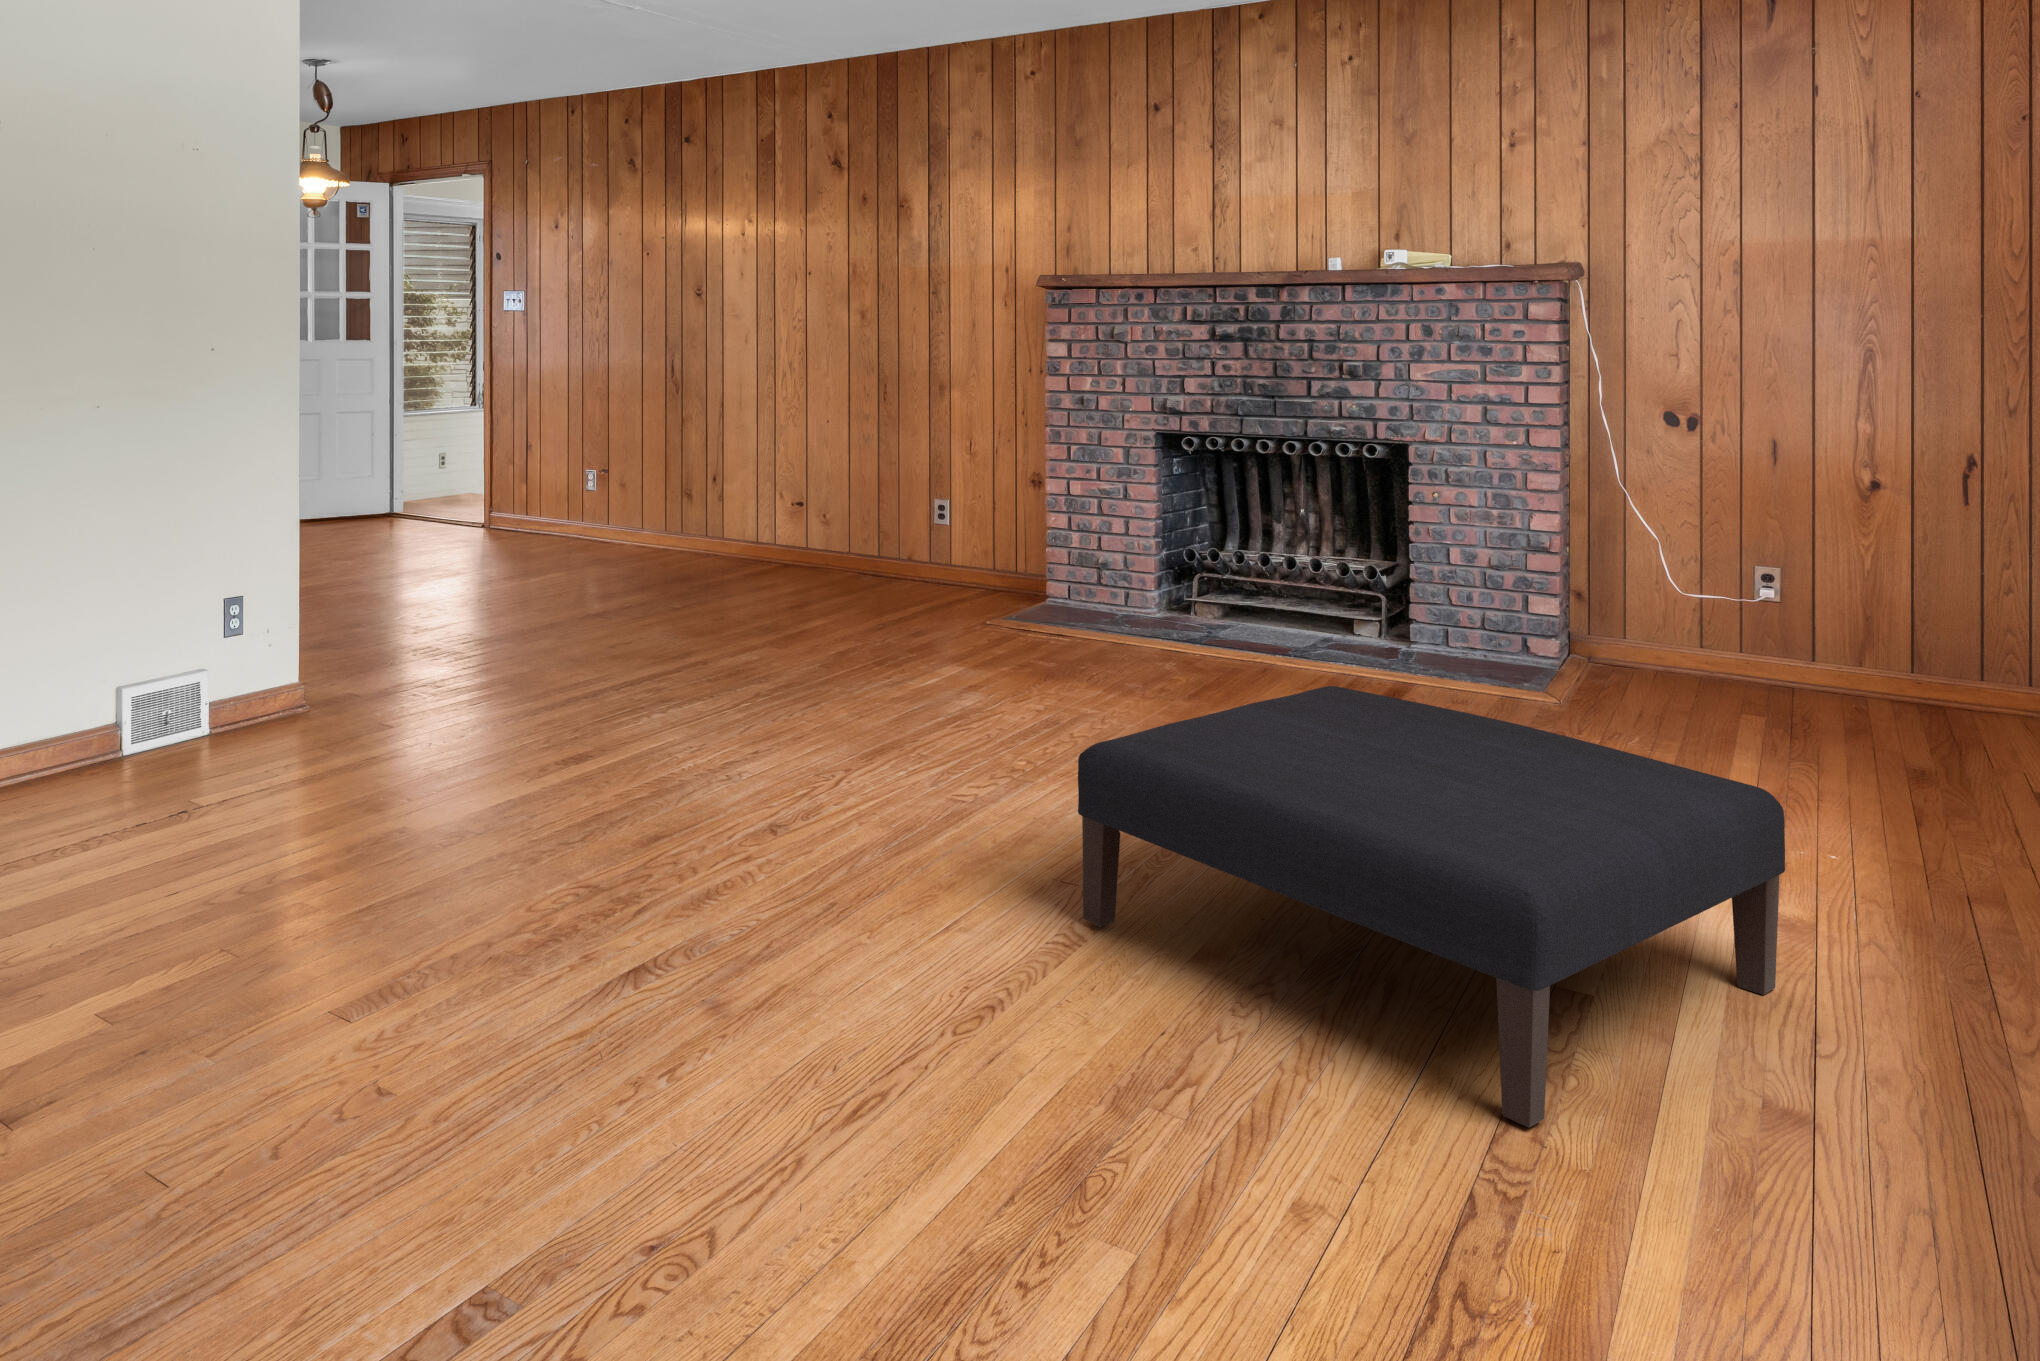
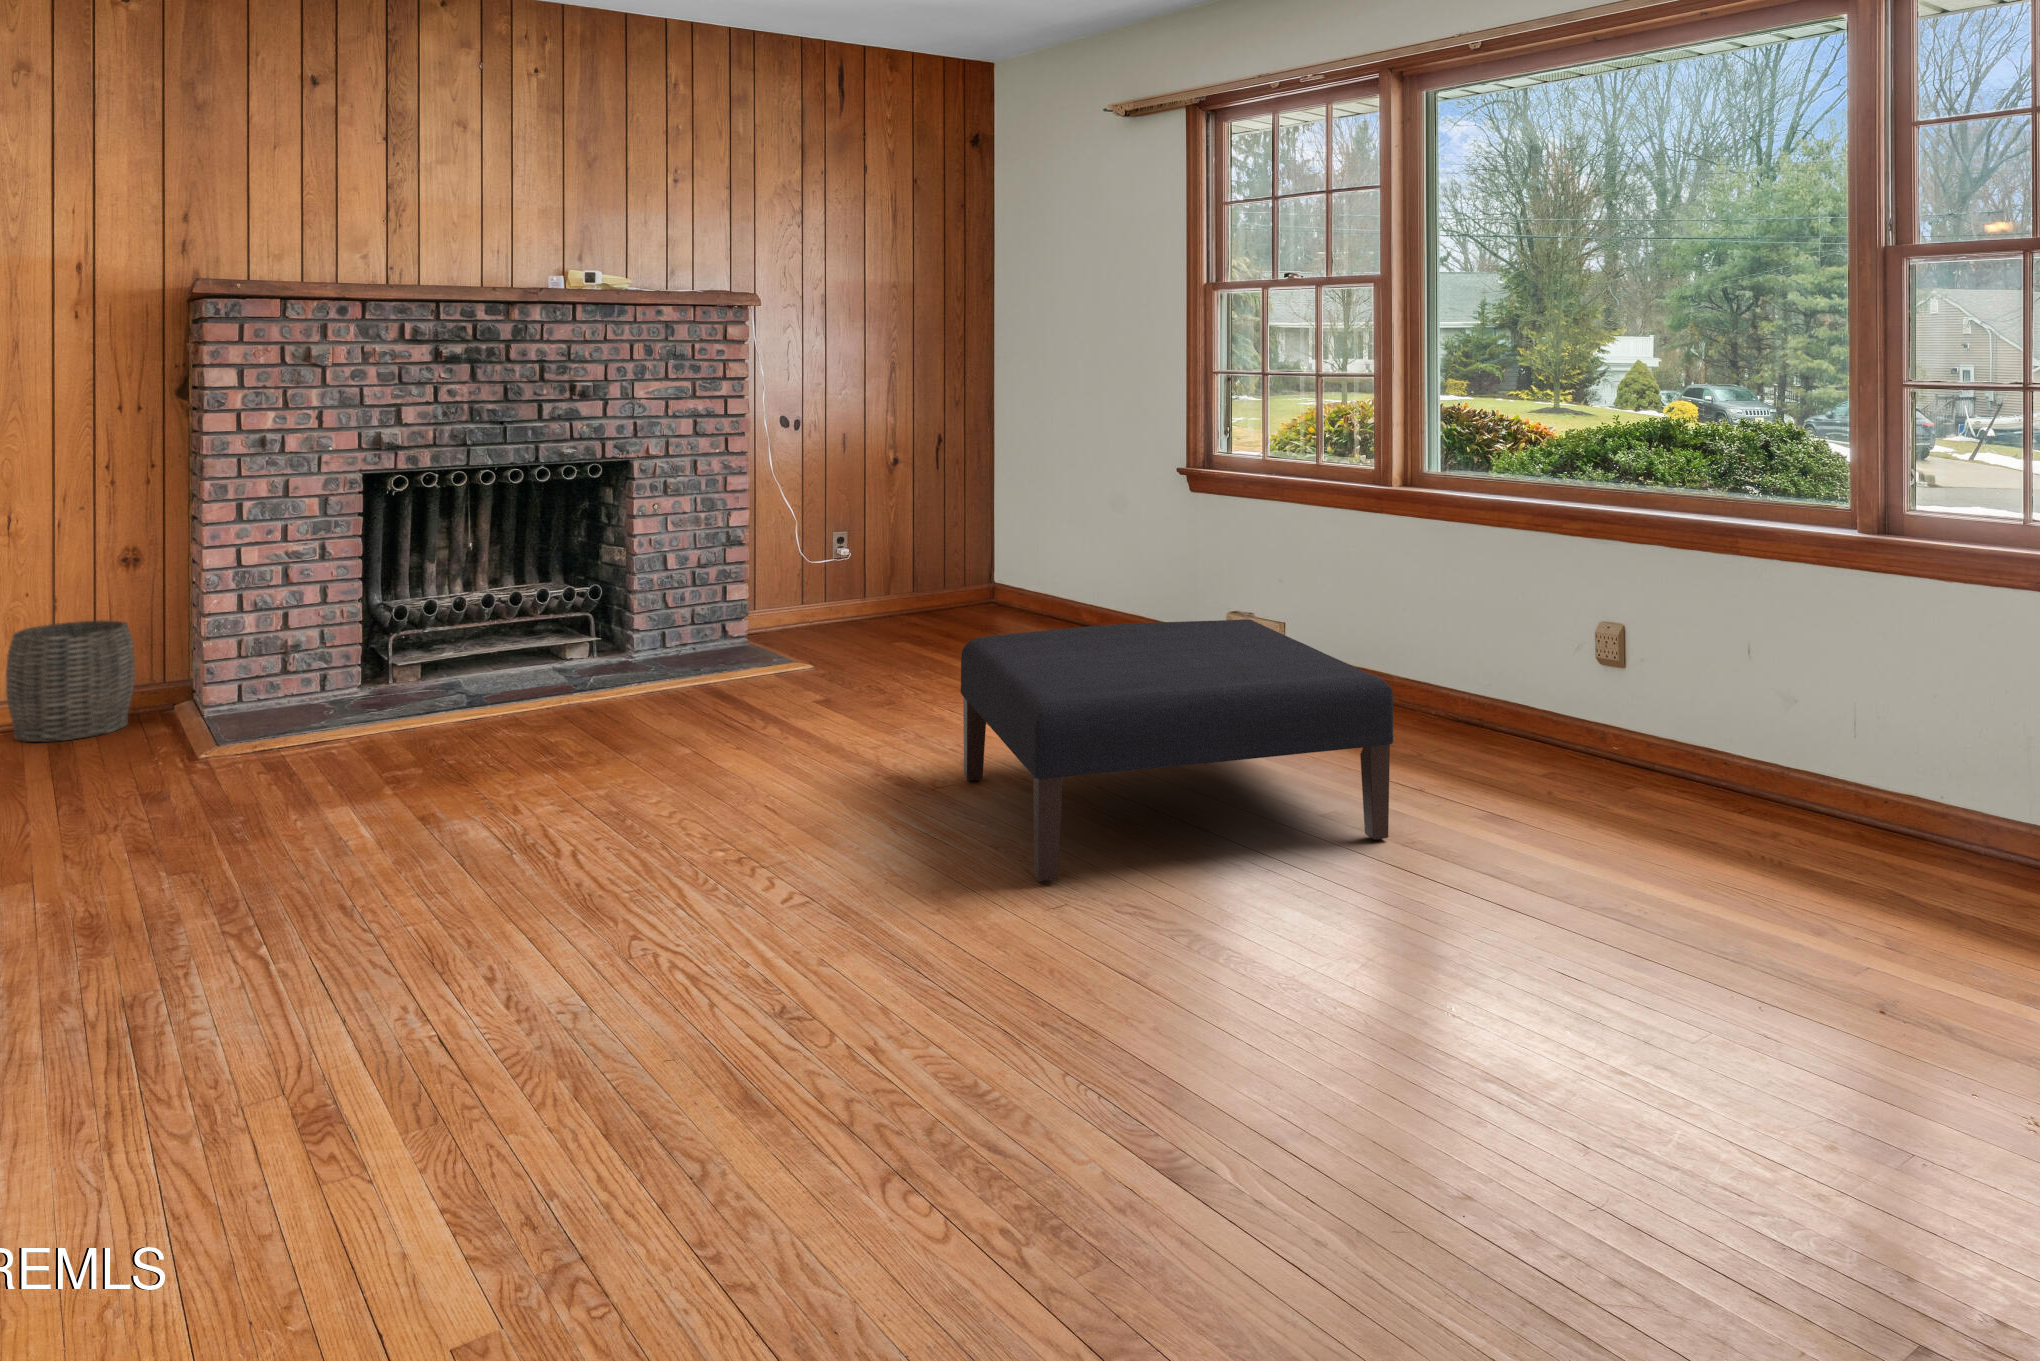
woven basket: none [949,516,1022,597] -> present [6,620,135,742]

